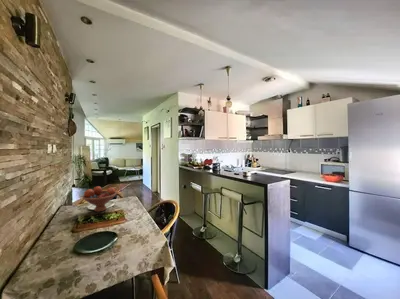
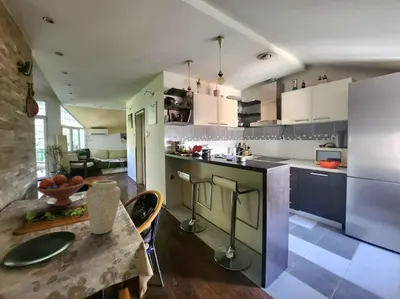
vase: none [124,193,148,233] -> present [86,180,120,234]

